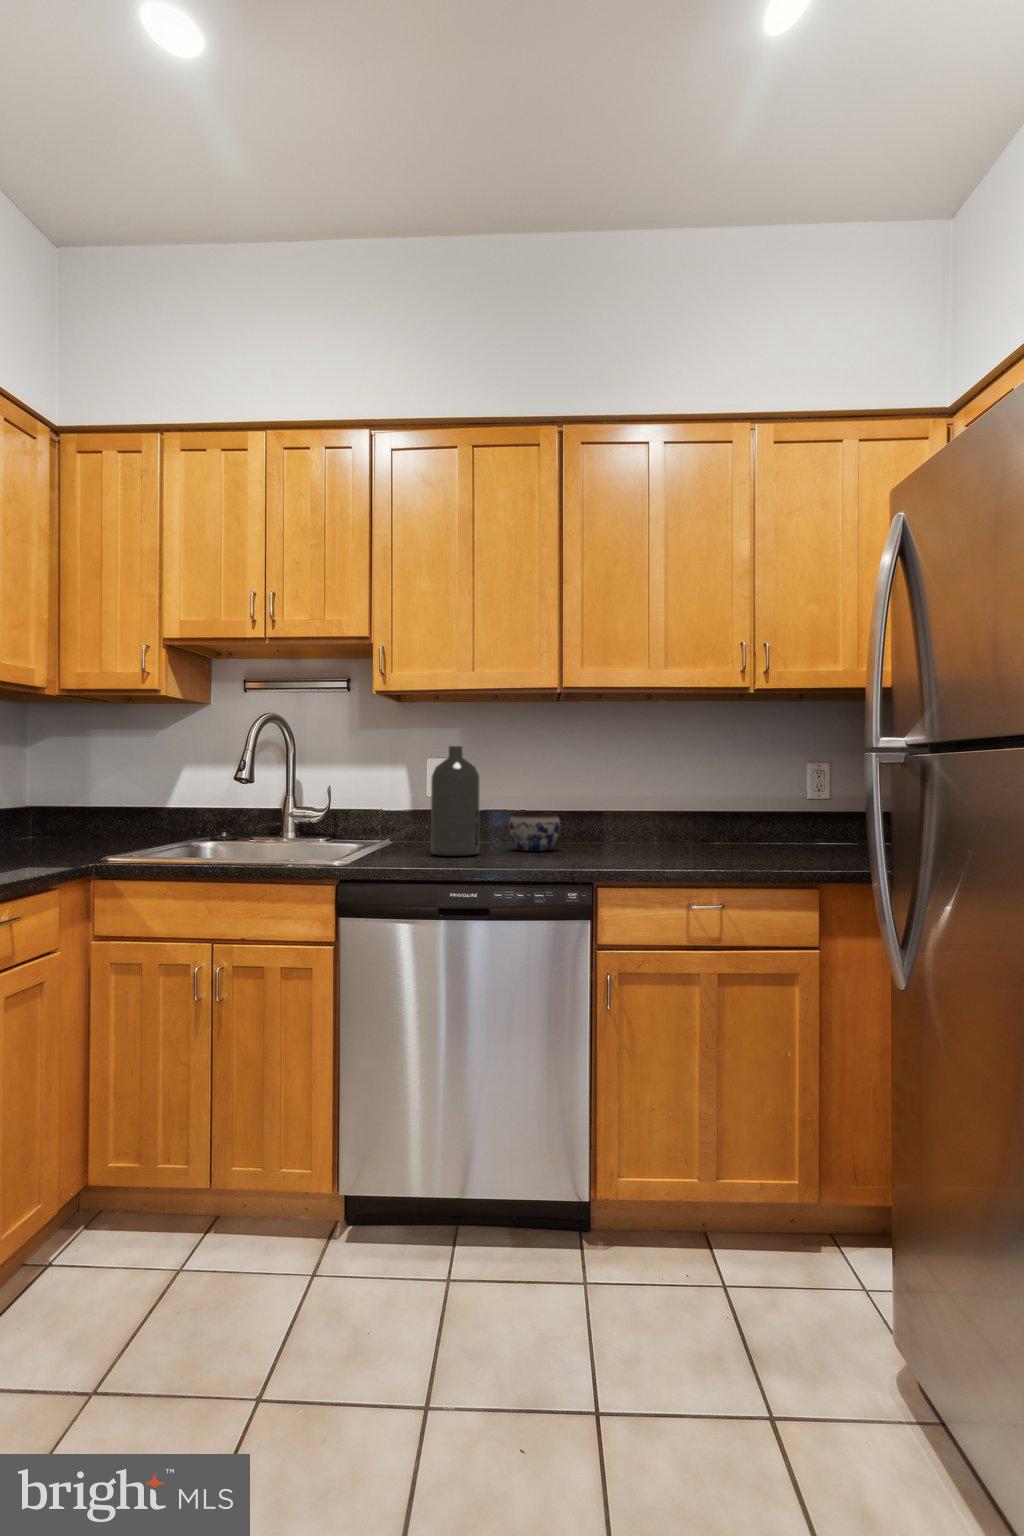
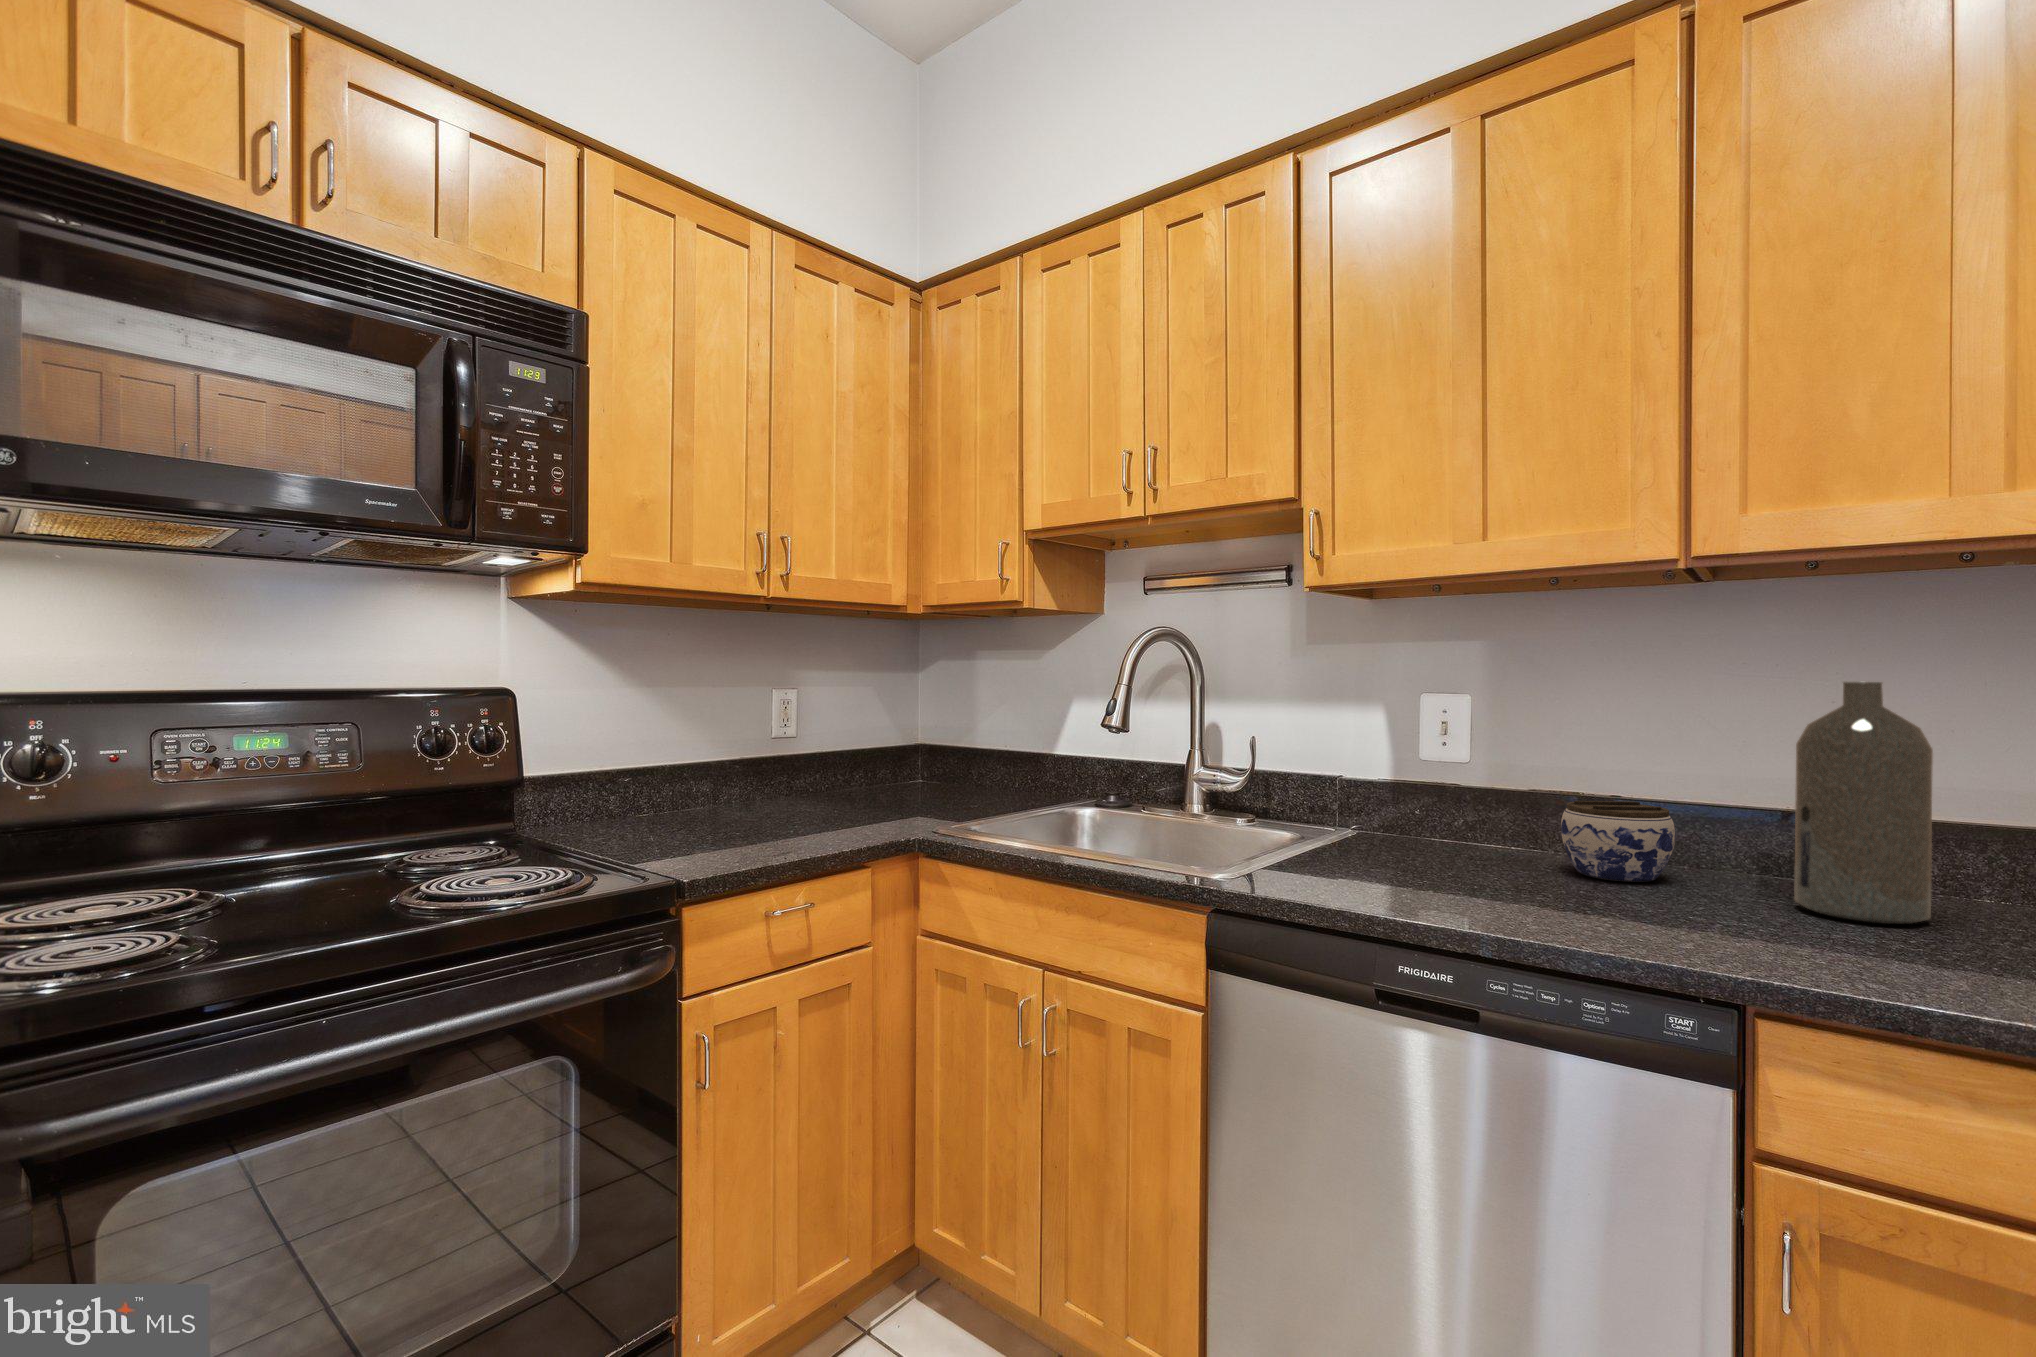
bottle: present [431,746,480,856] -> present [1794,682,1933,924]

